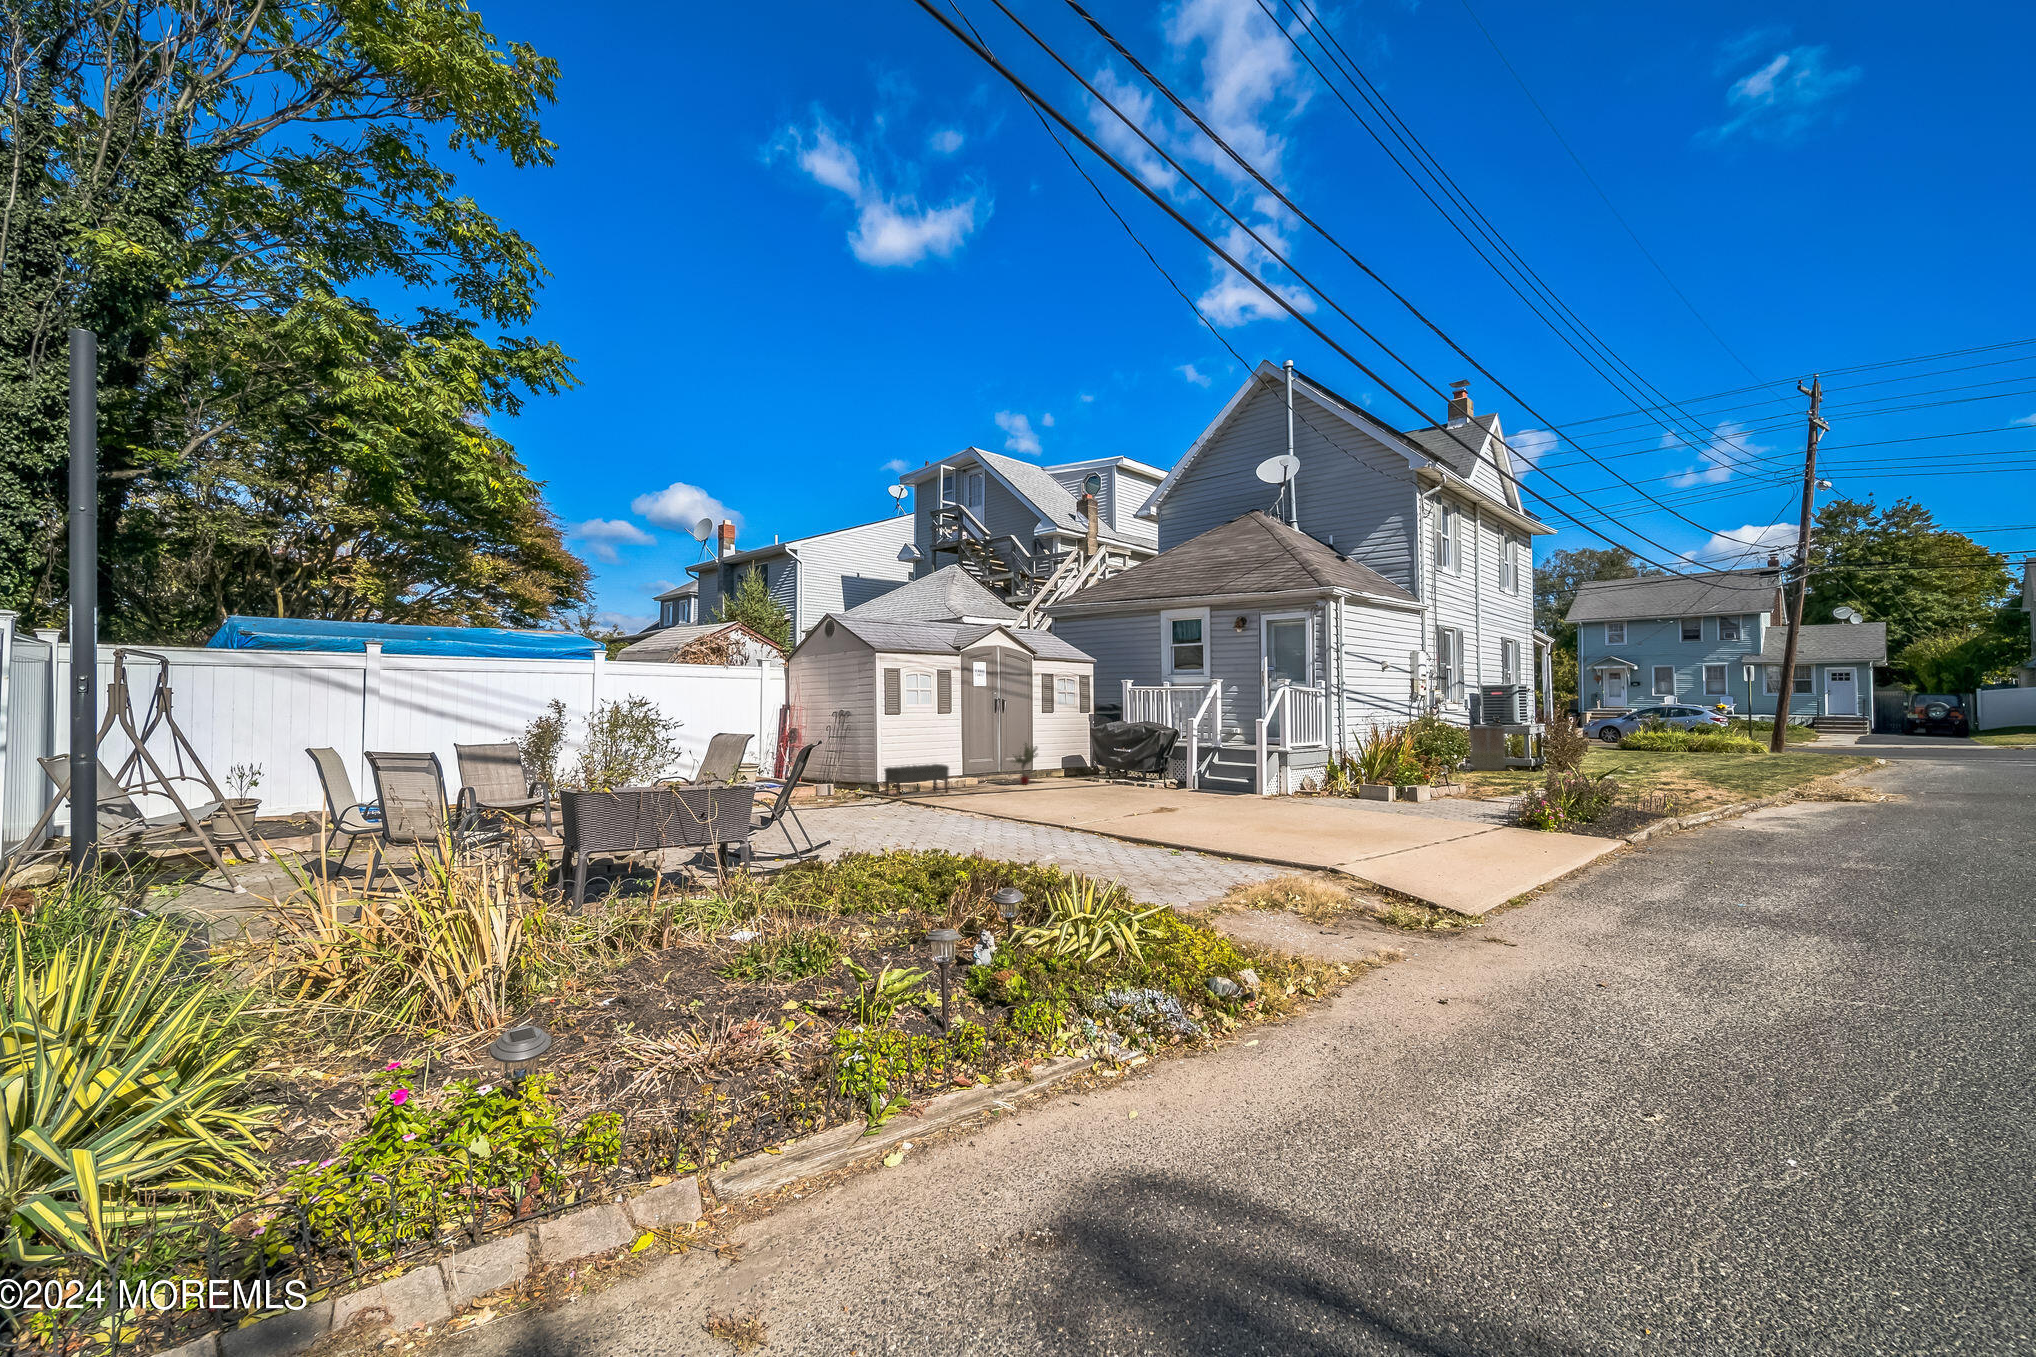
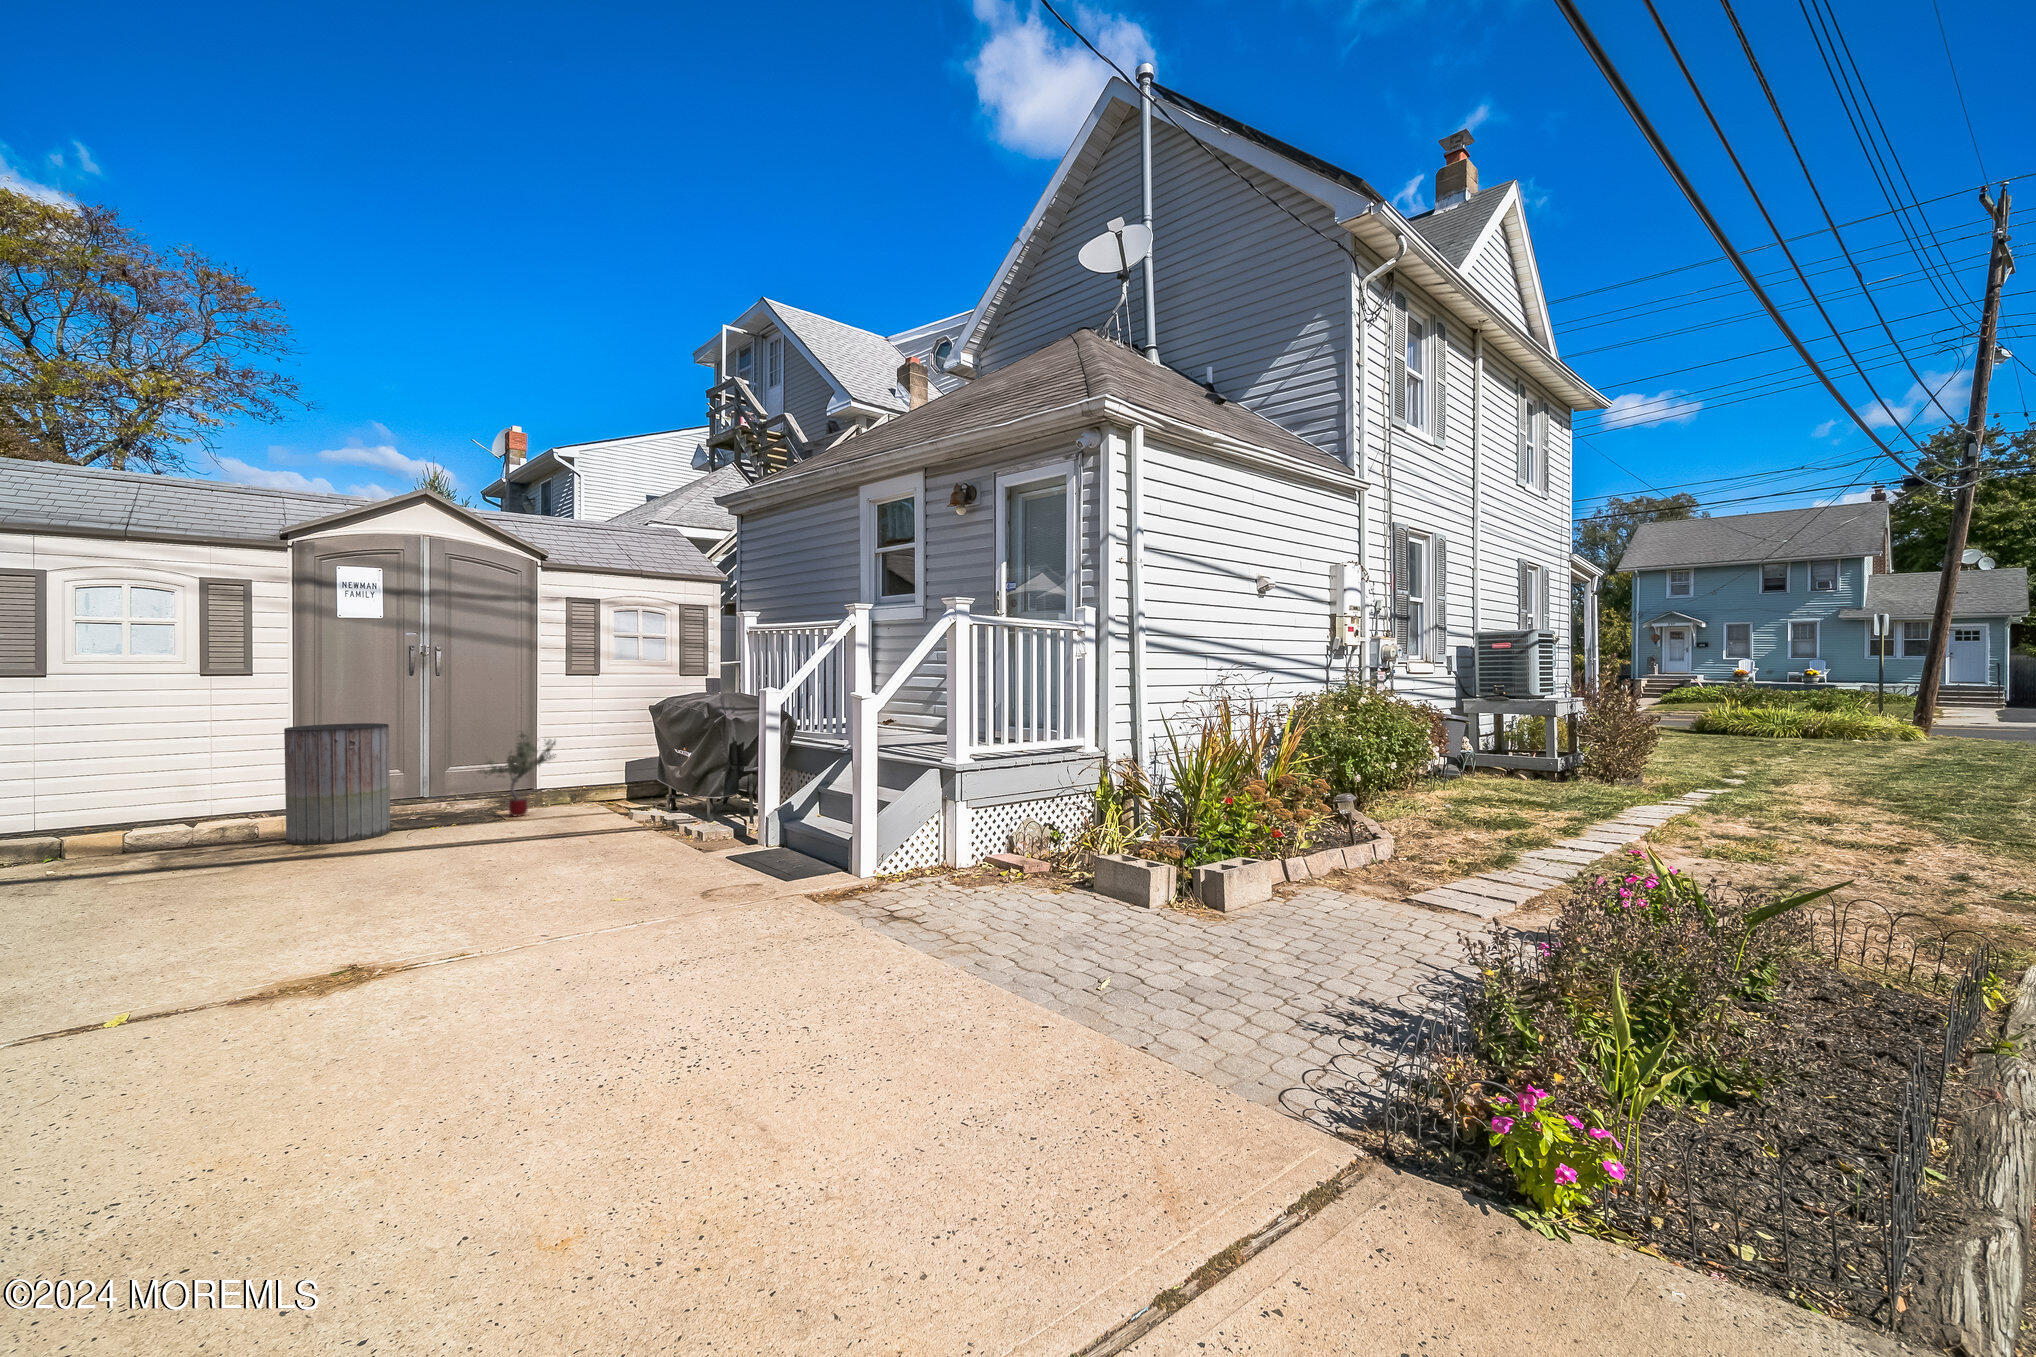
trash can: present [1469,727,1505,771] -> present [284,723,390,845]
bench: present [884,764,949,797] -> none [51,781,253,864]

